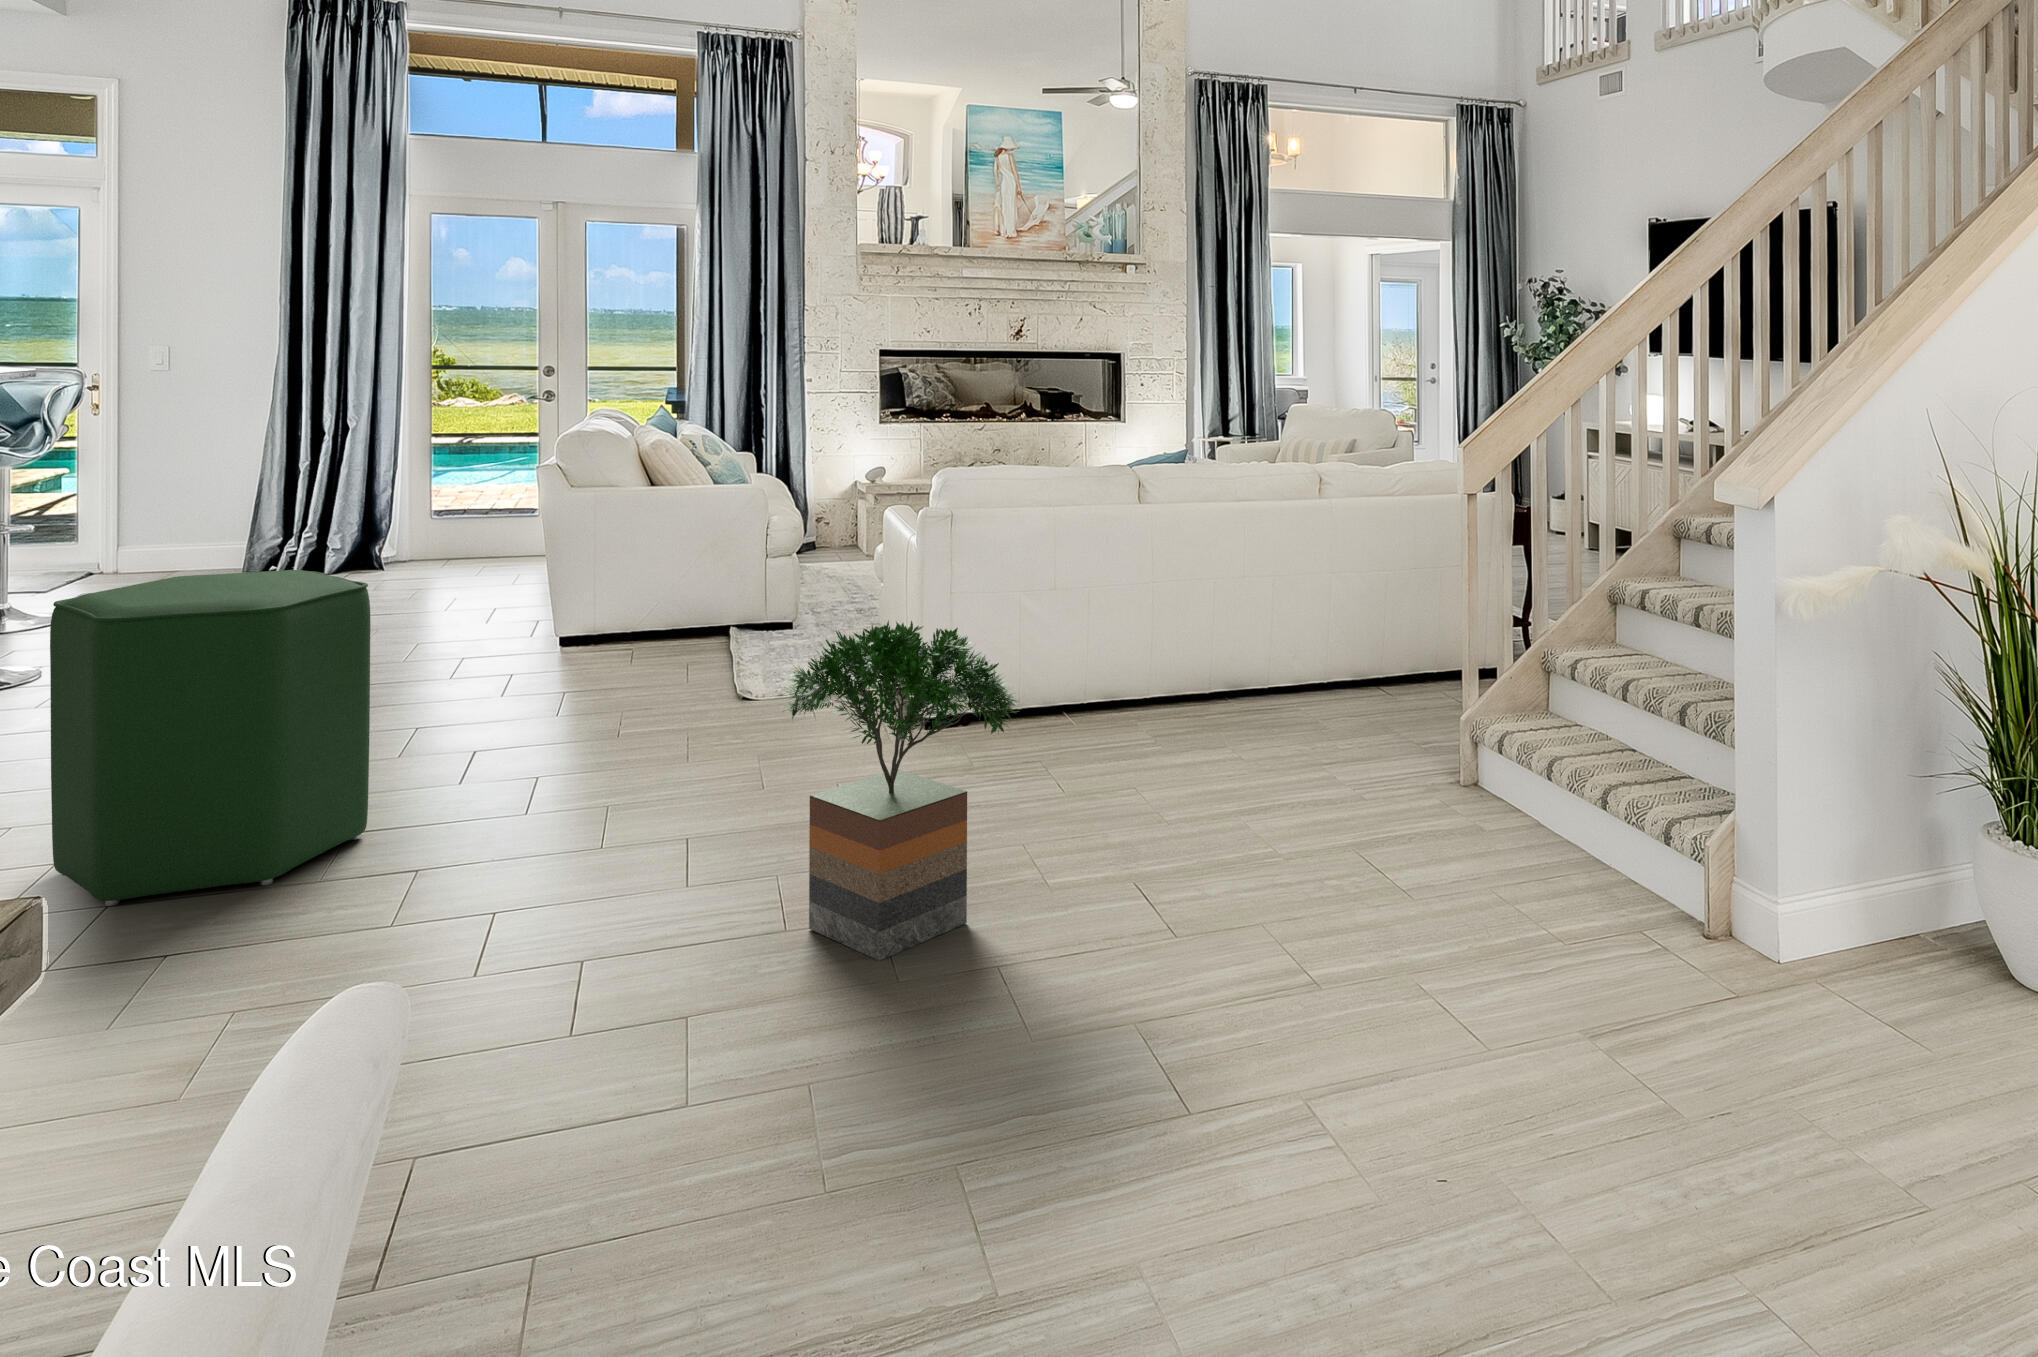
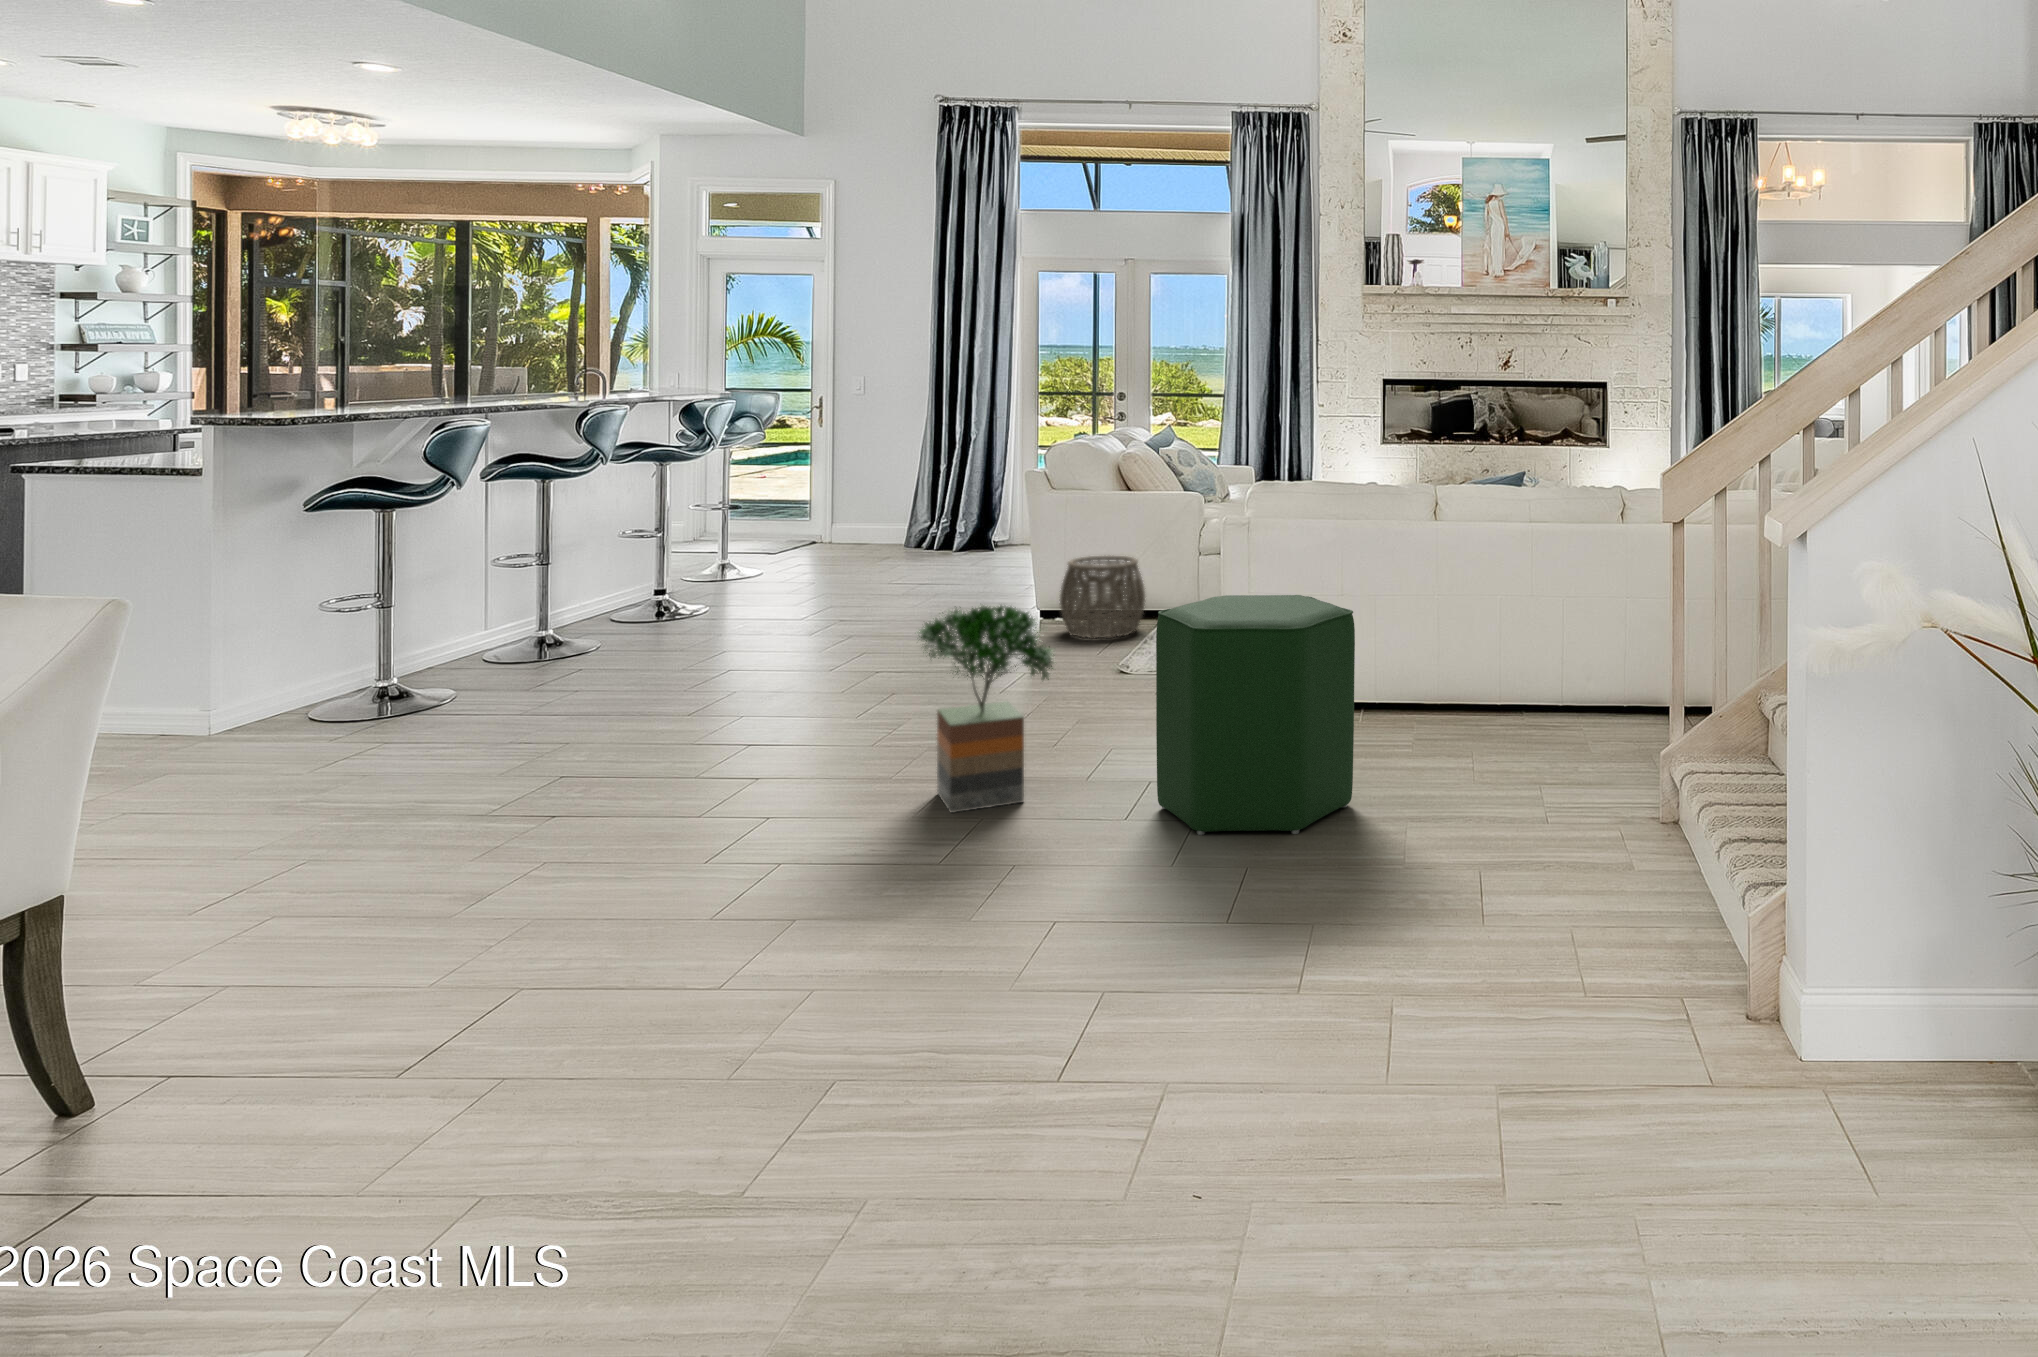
woven basket: none [636,558,755,669] -> present [1060,555,1145,638]
ottoman: present [50,570,371,906] -> present [1156,595,1355,835]

